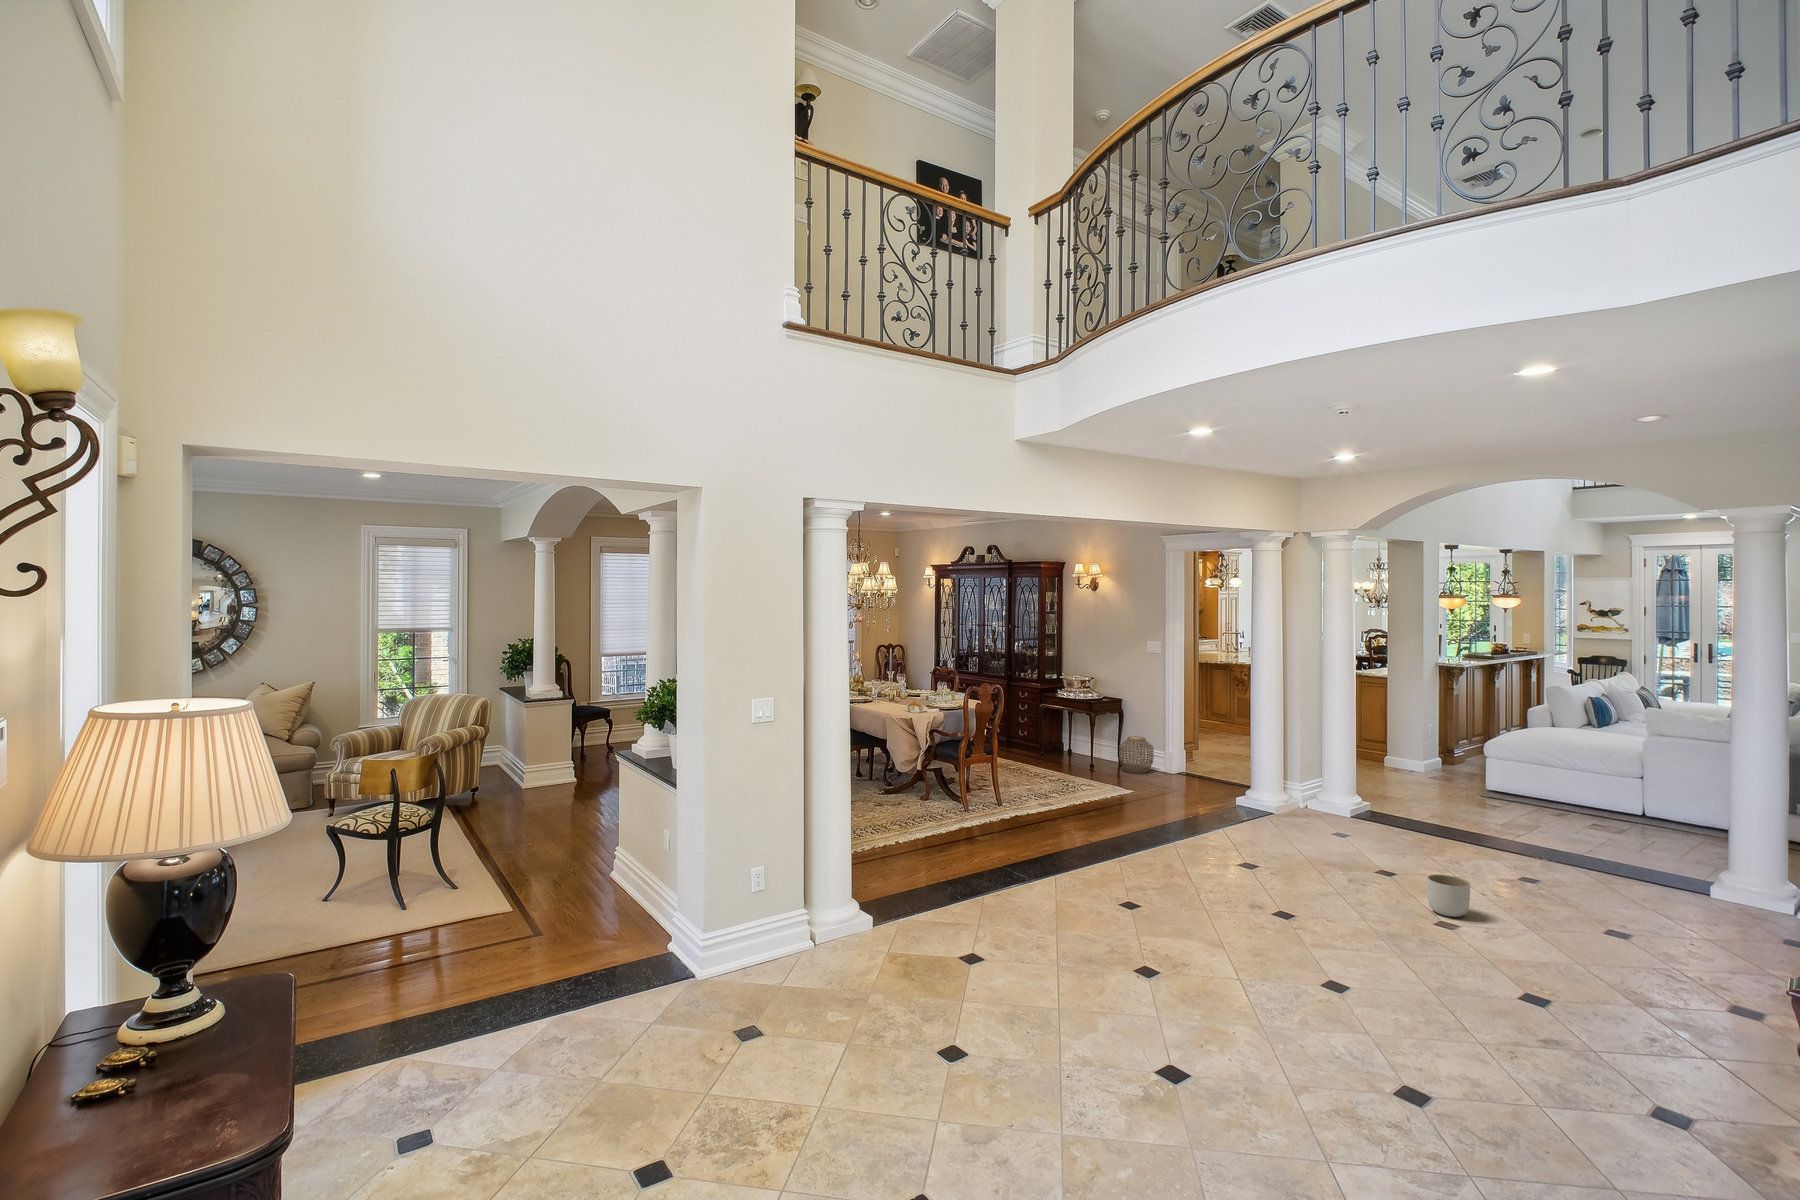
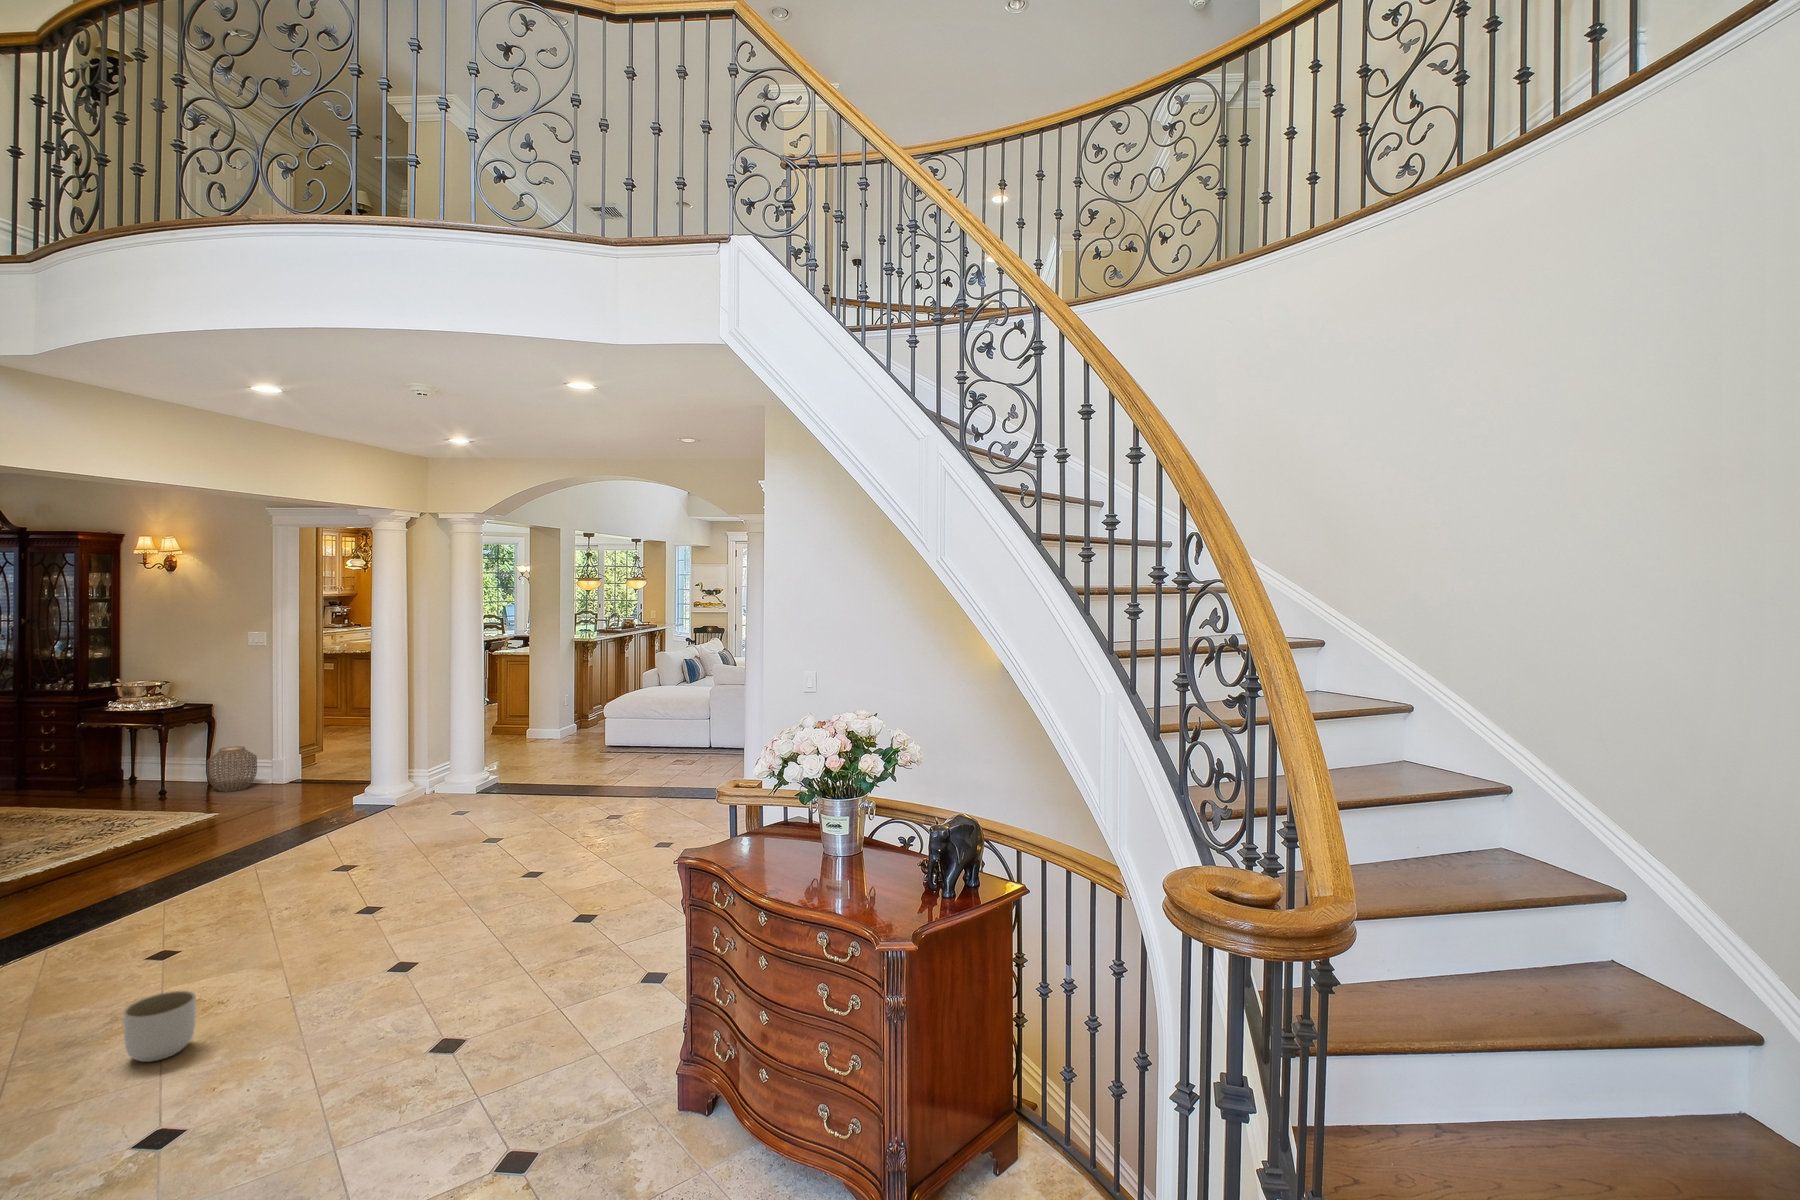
planter: present [1427,874,1470,917] -> present [123,991,196,1062]

